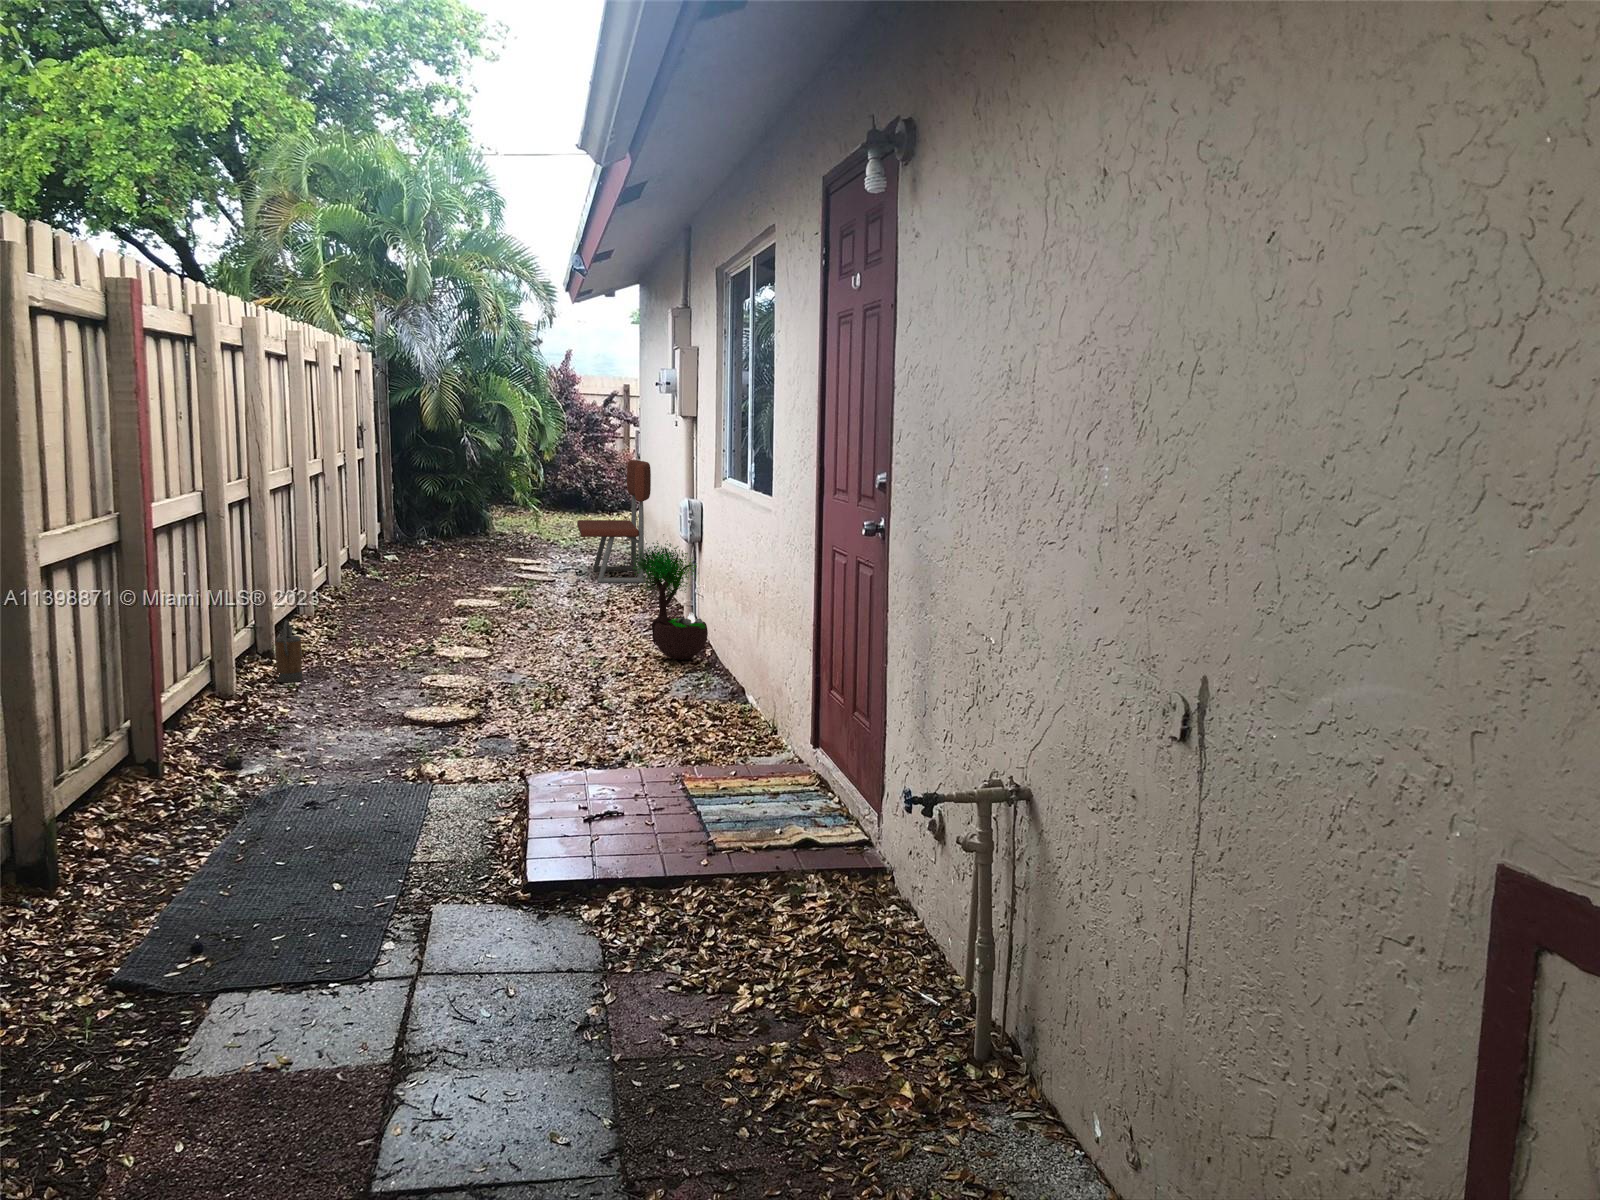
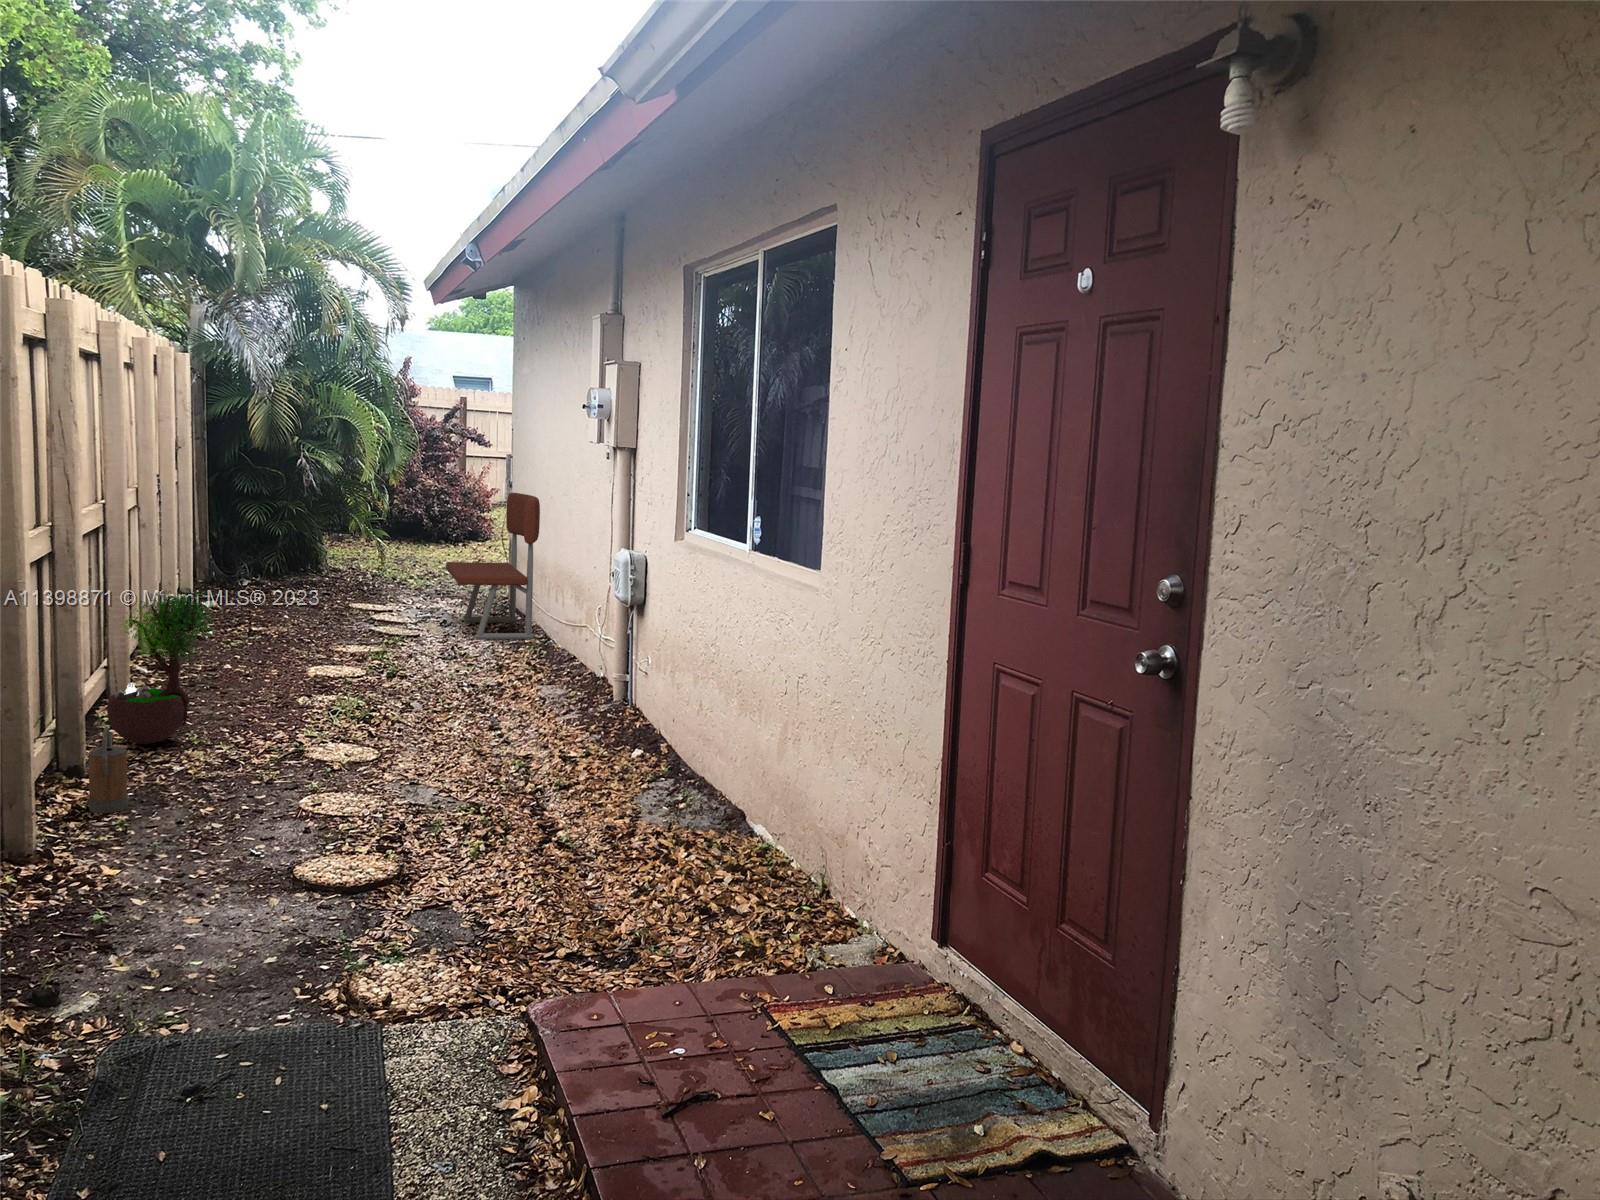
potted tree: present [633,534,708,660] -> present [107,582,214,744]

